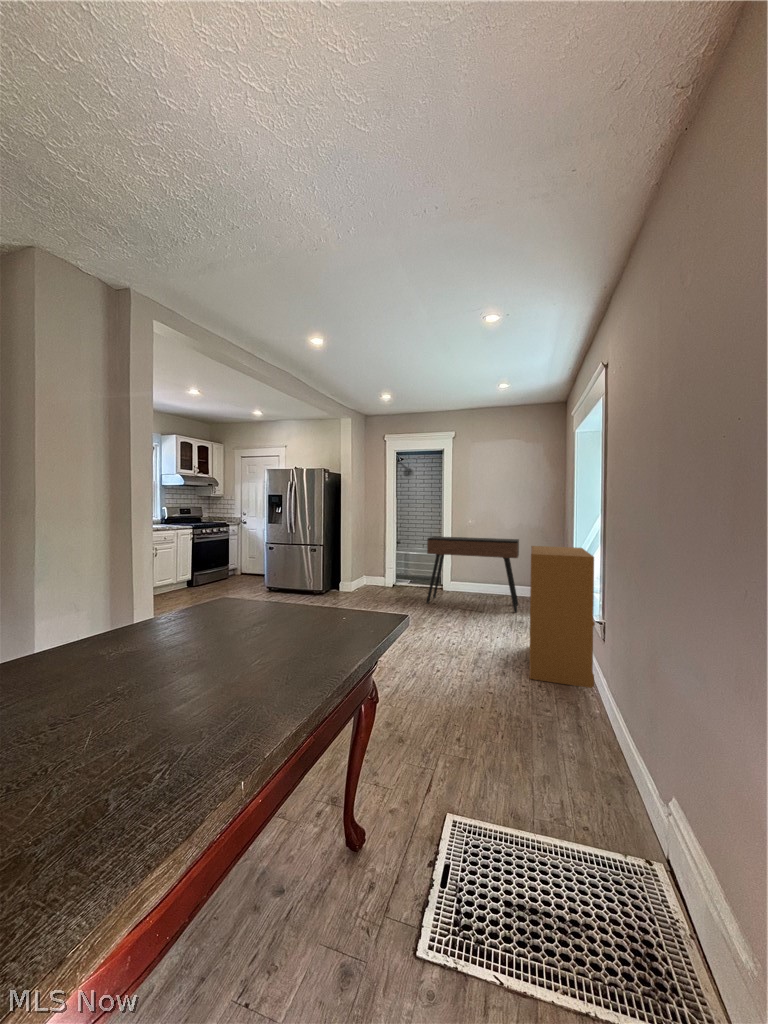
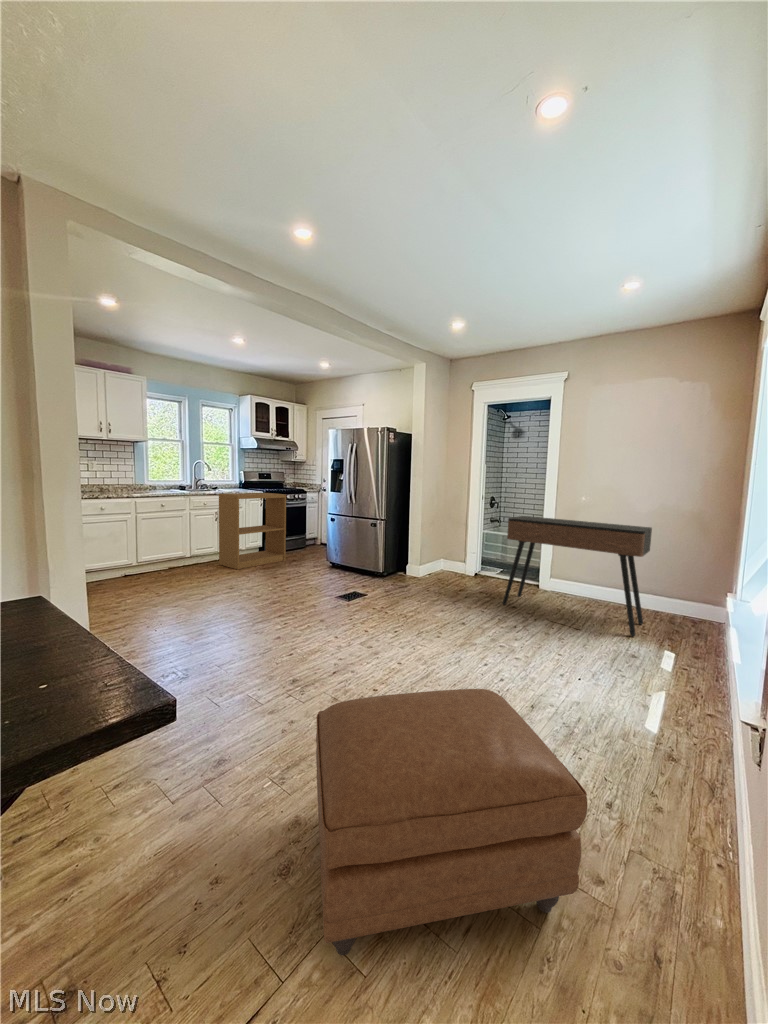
bookshelf: present [529,546,595,688] -> present [219,493,286,570]
ottoman: none [394,629,548,757] -> present [316,689,588,955]

